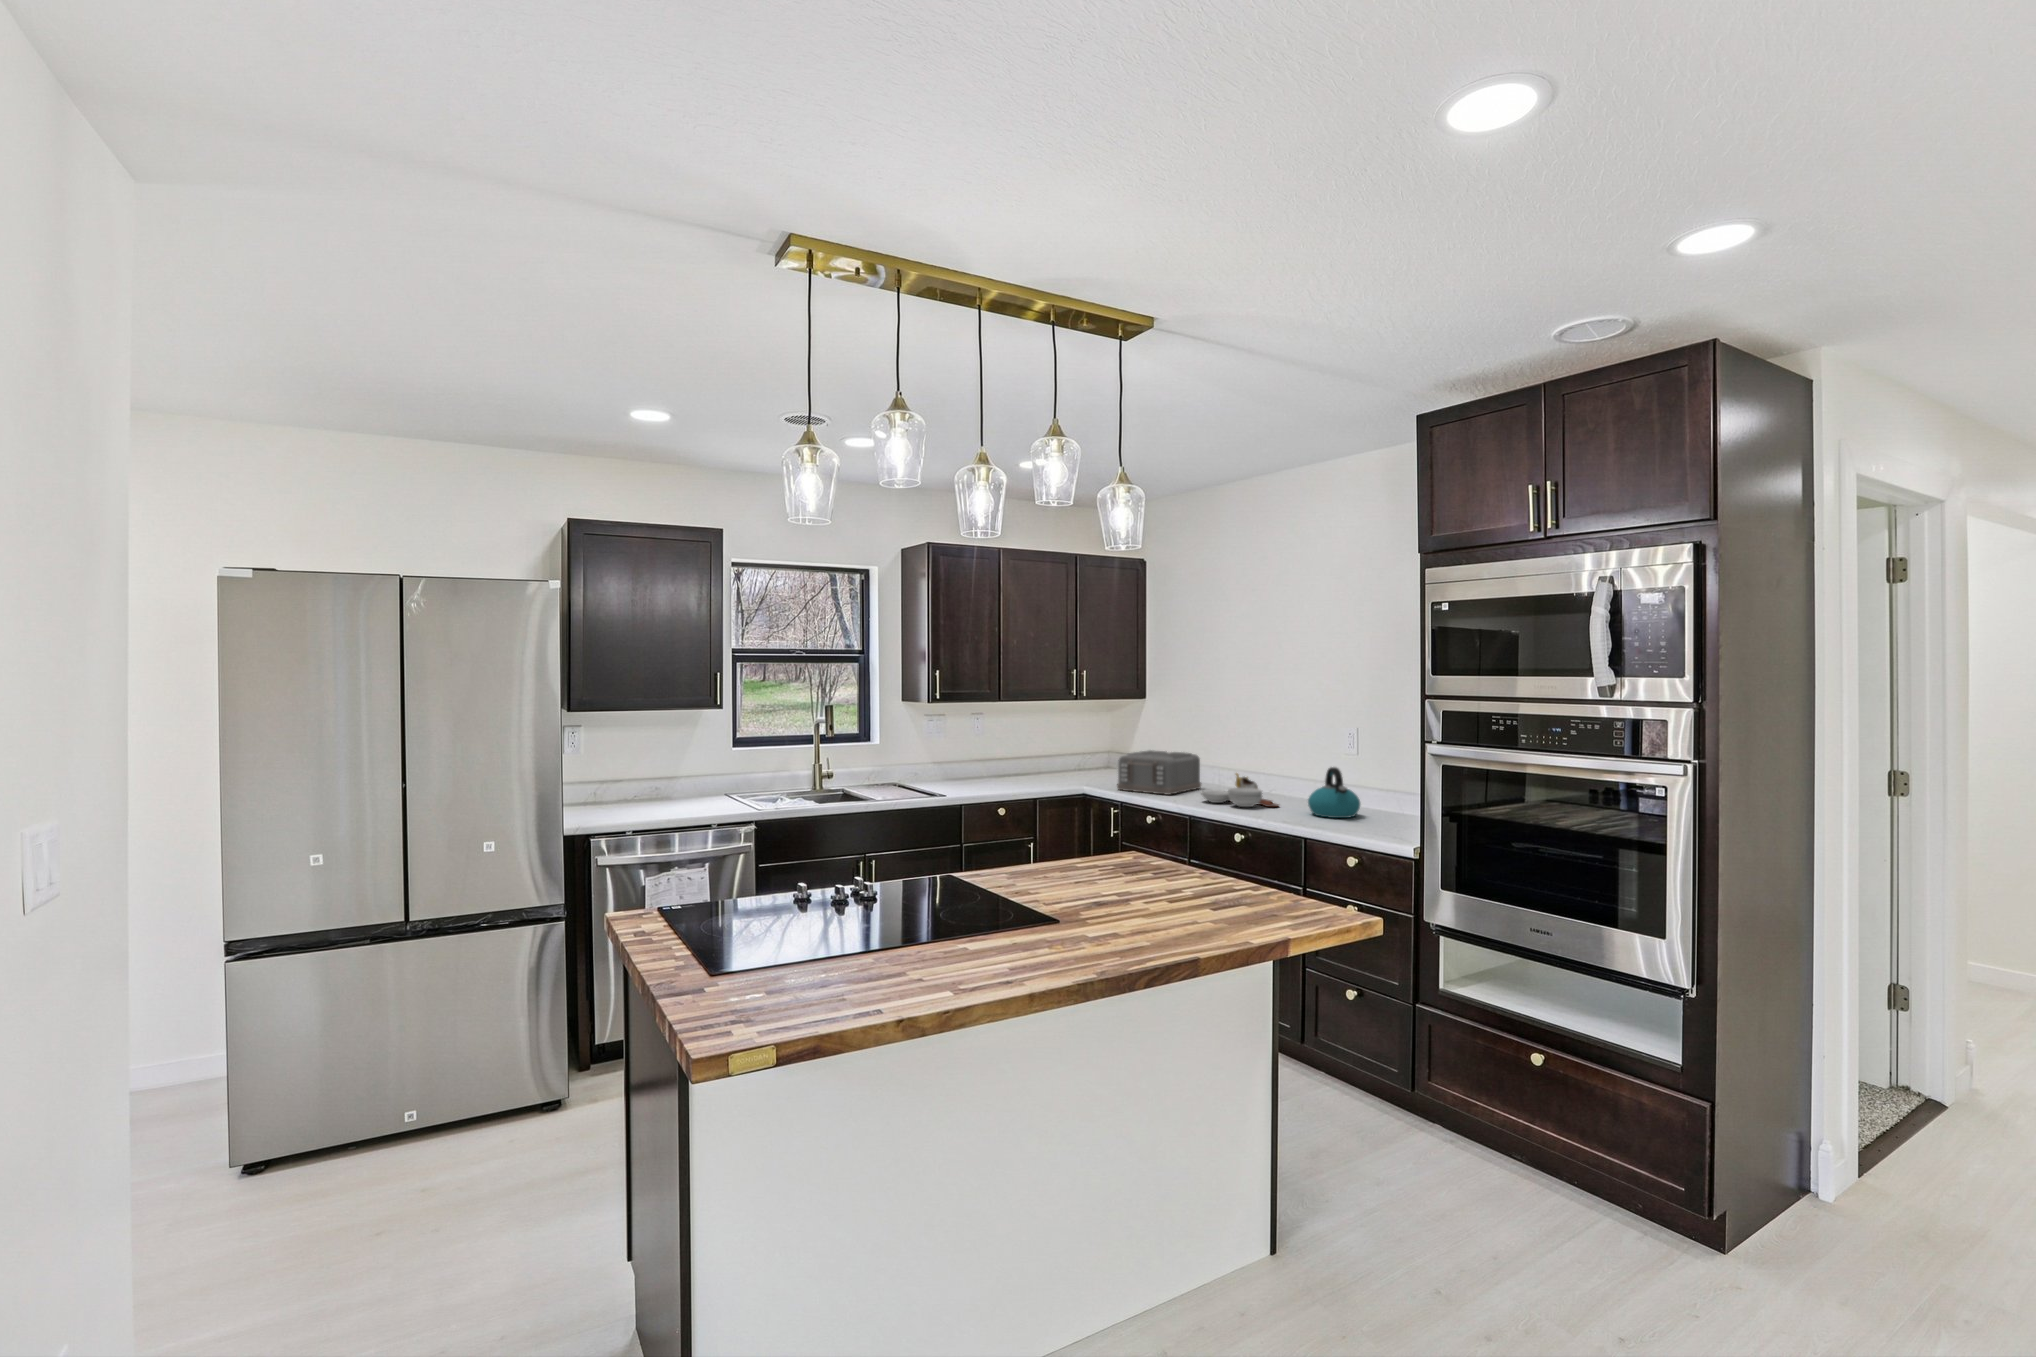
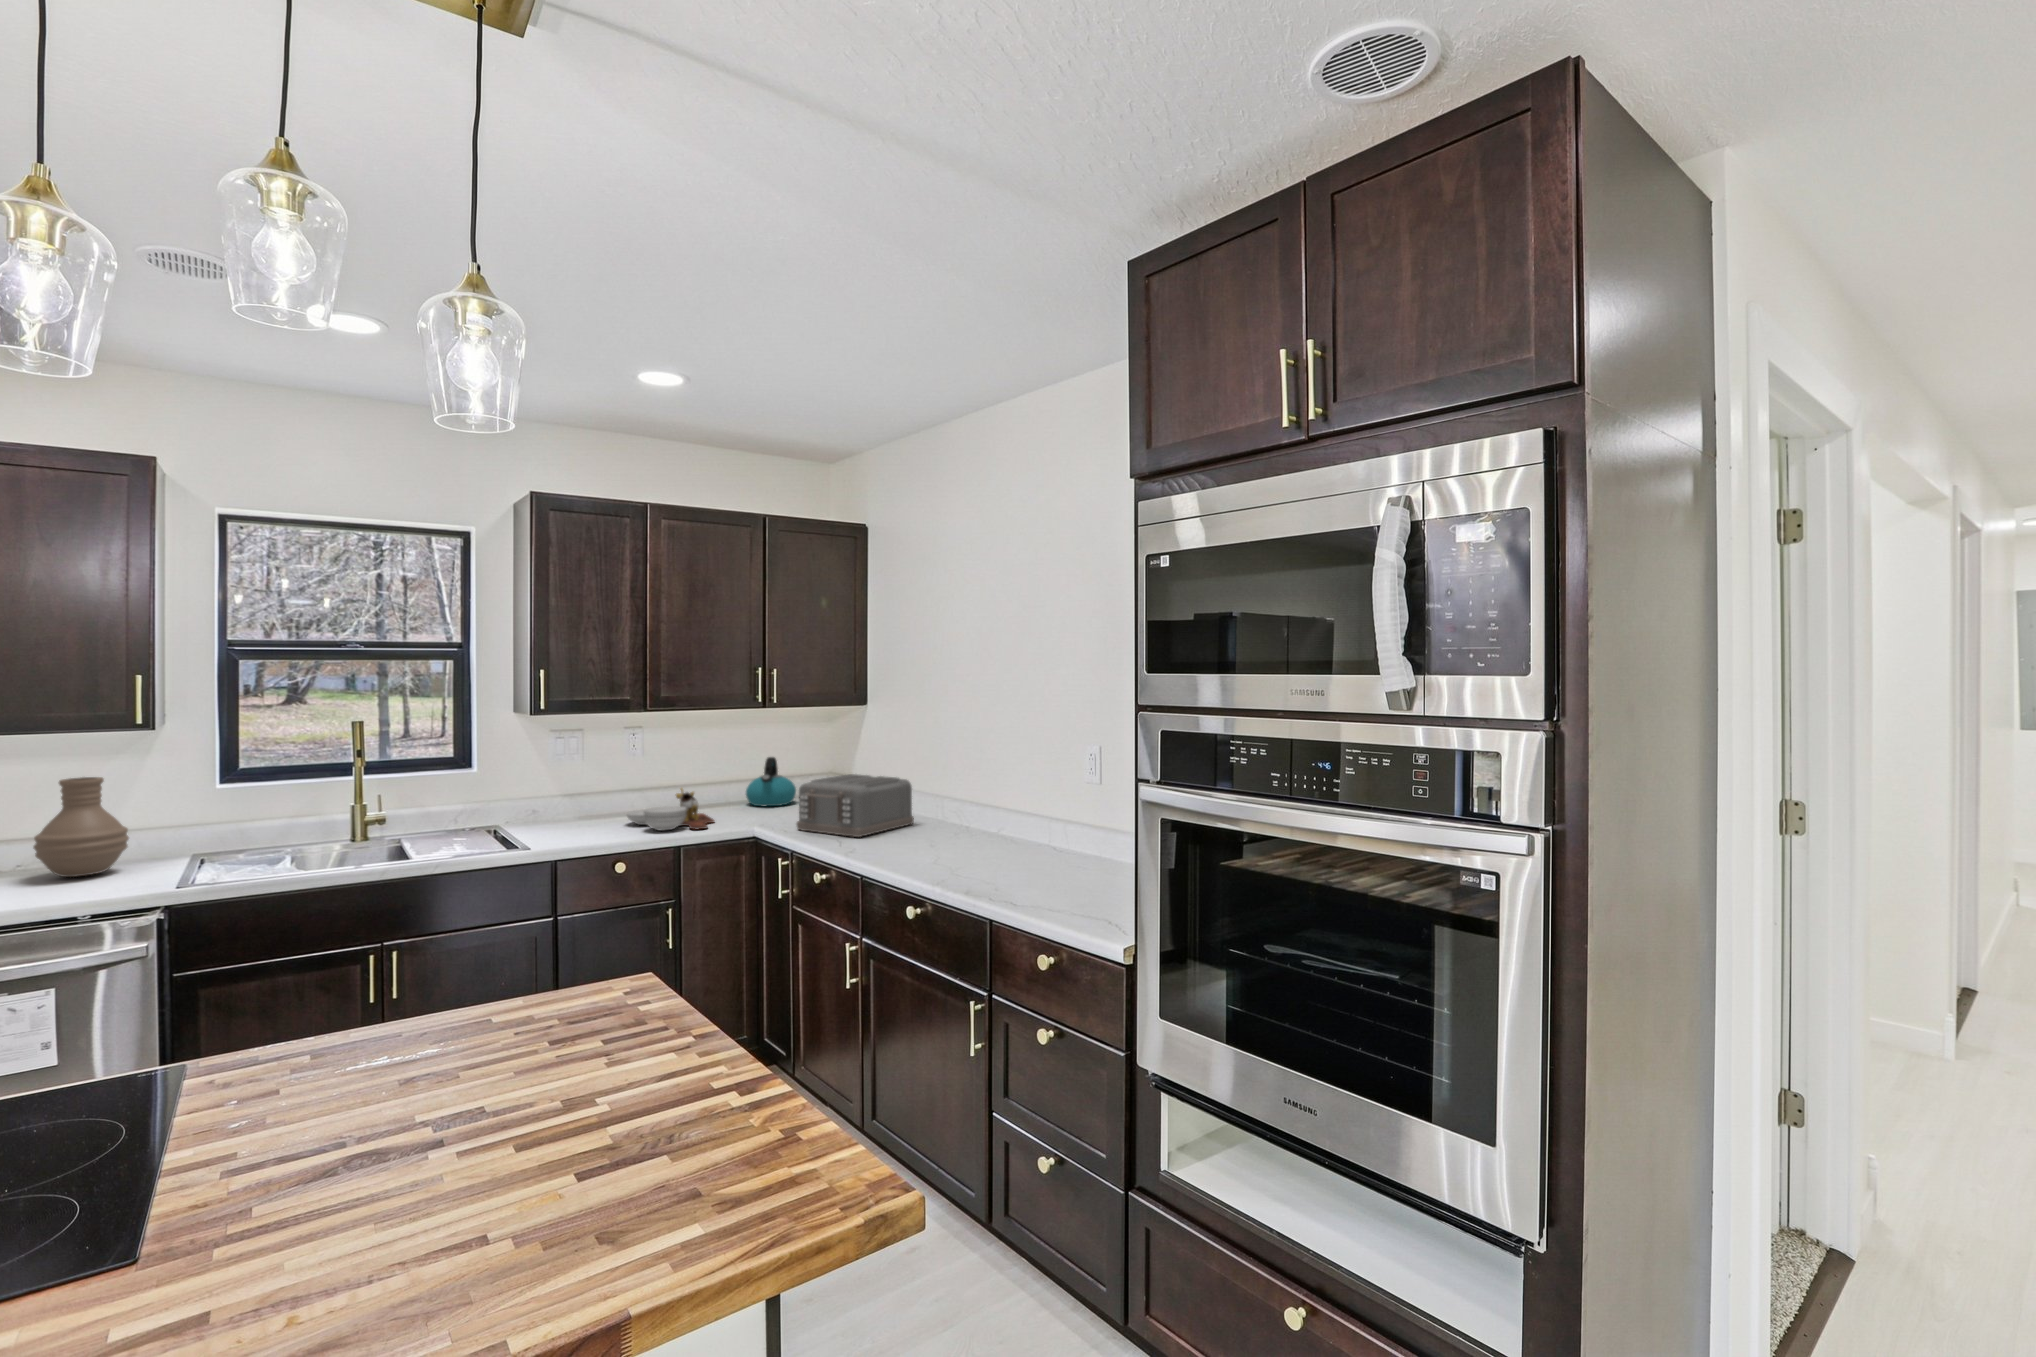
vase: none [659,738,706,802] -> present [33,777,129,877]
kettle: present [1308,767,1360,818] -> present [746,757,796,806]
cutting board: present [1201,773,1279,807] -> present [626,788,714,830]

